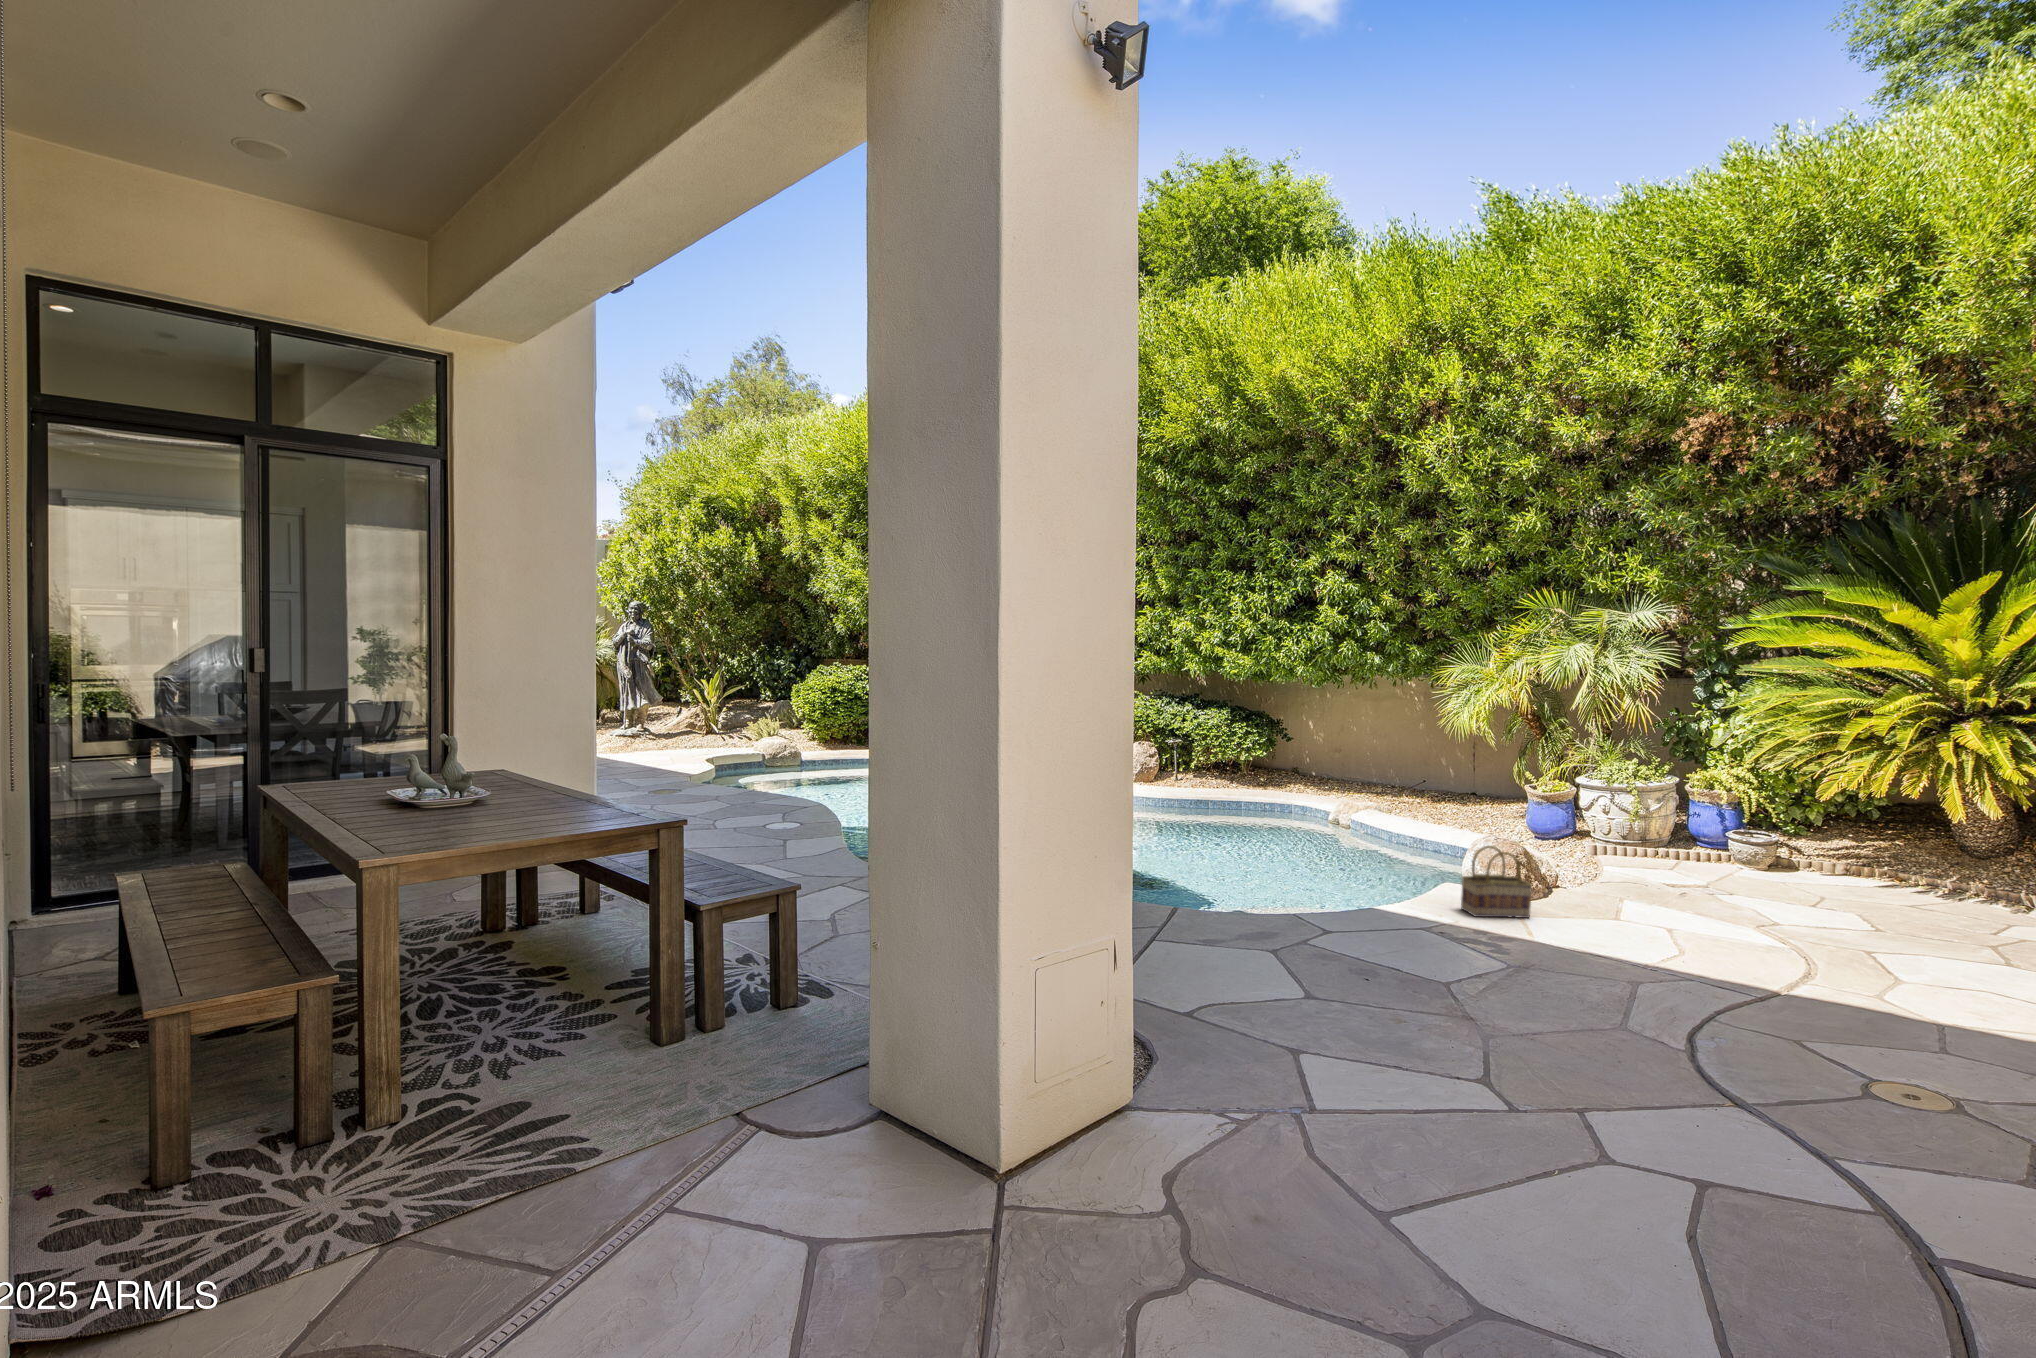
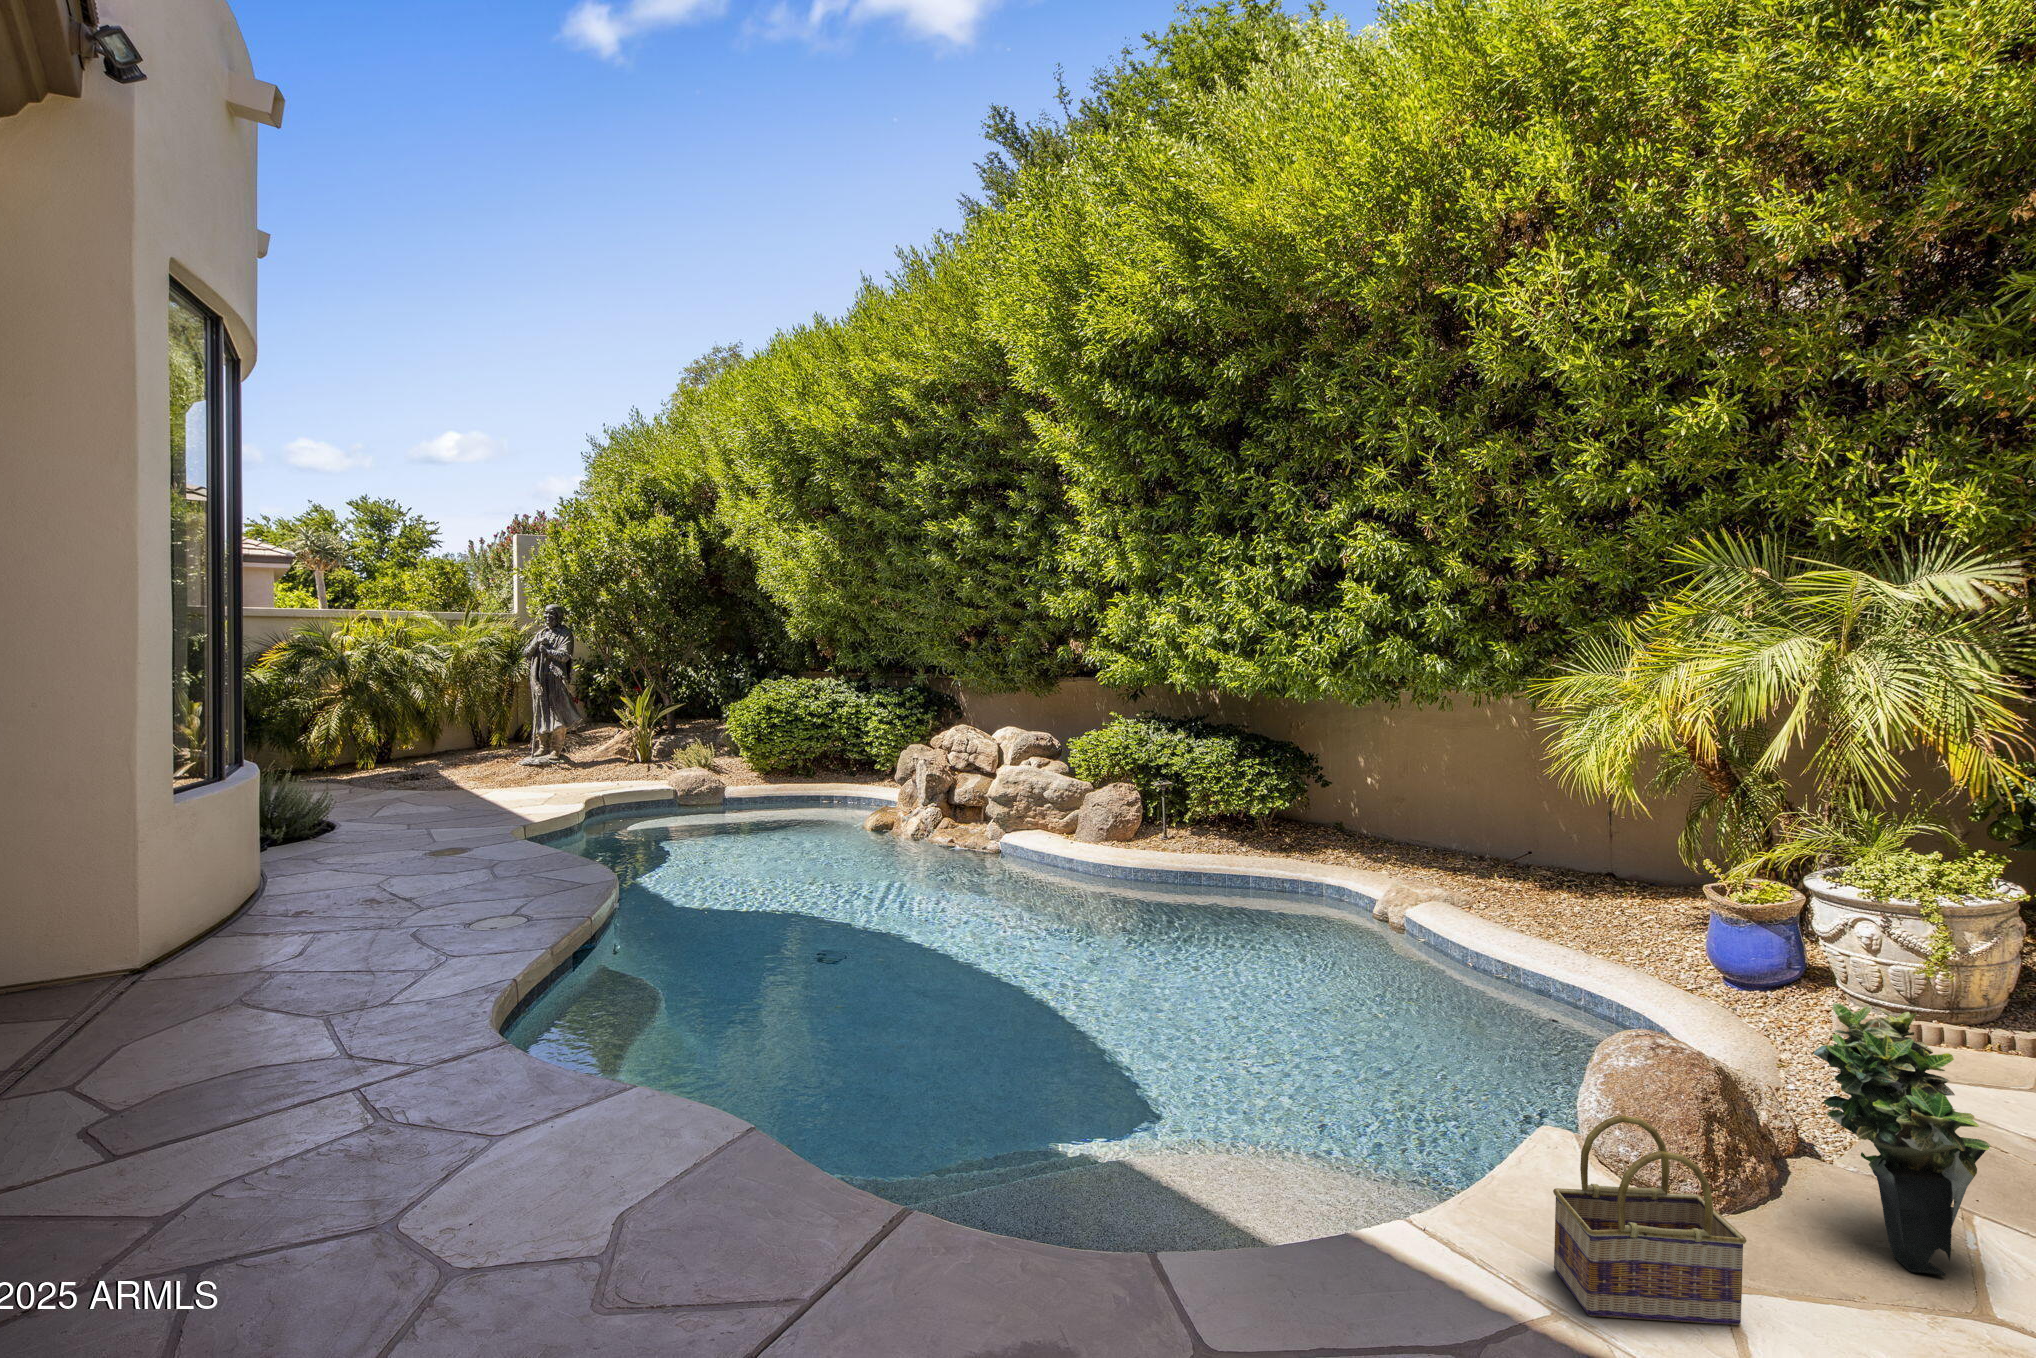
potted plant: none [1563,809,1626,909] -> present [1813,1003,1990,1275]

